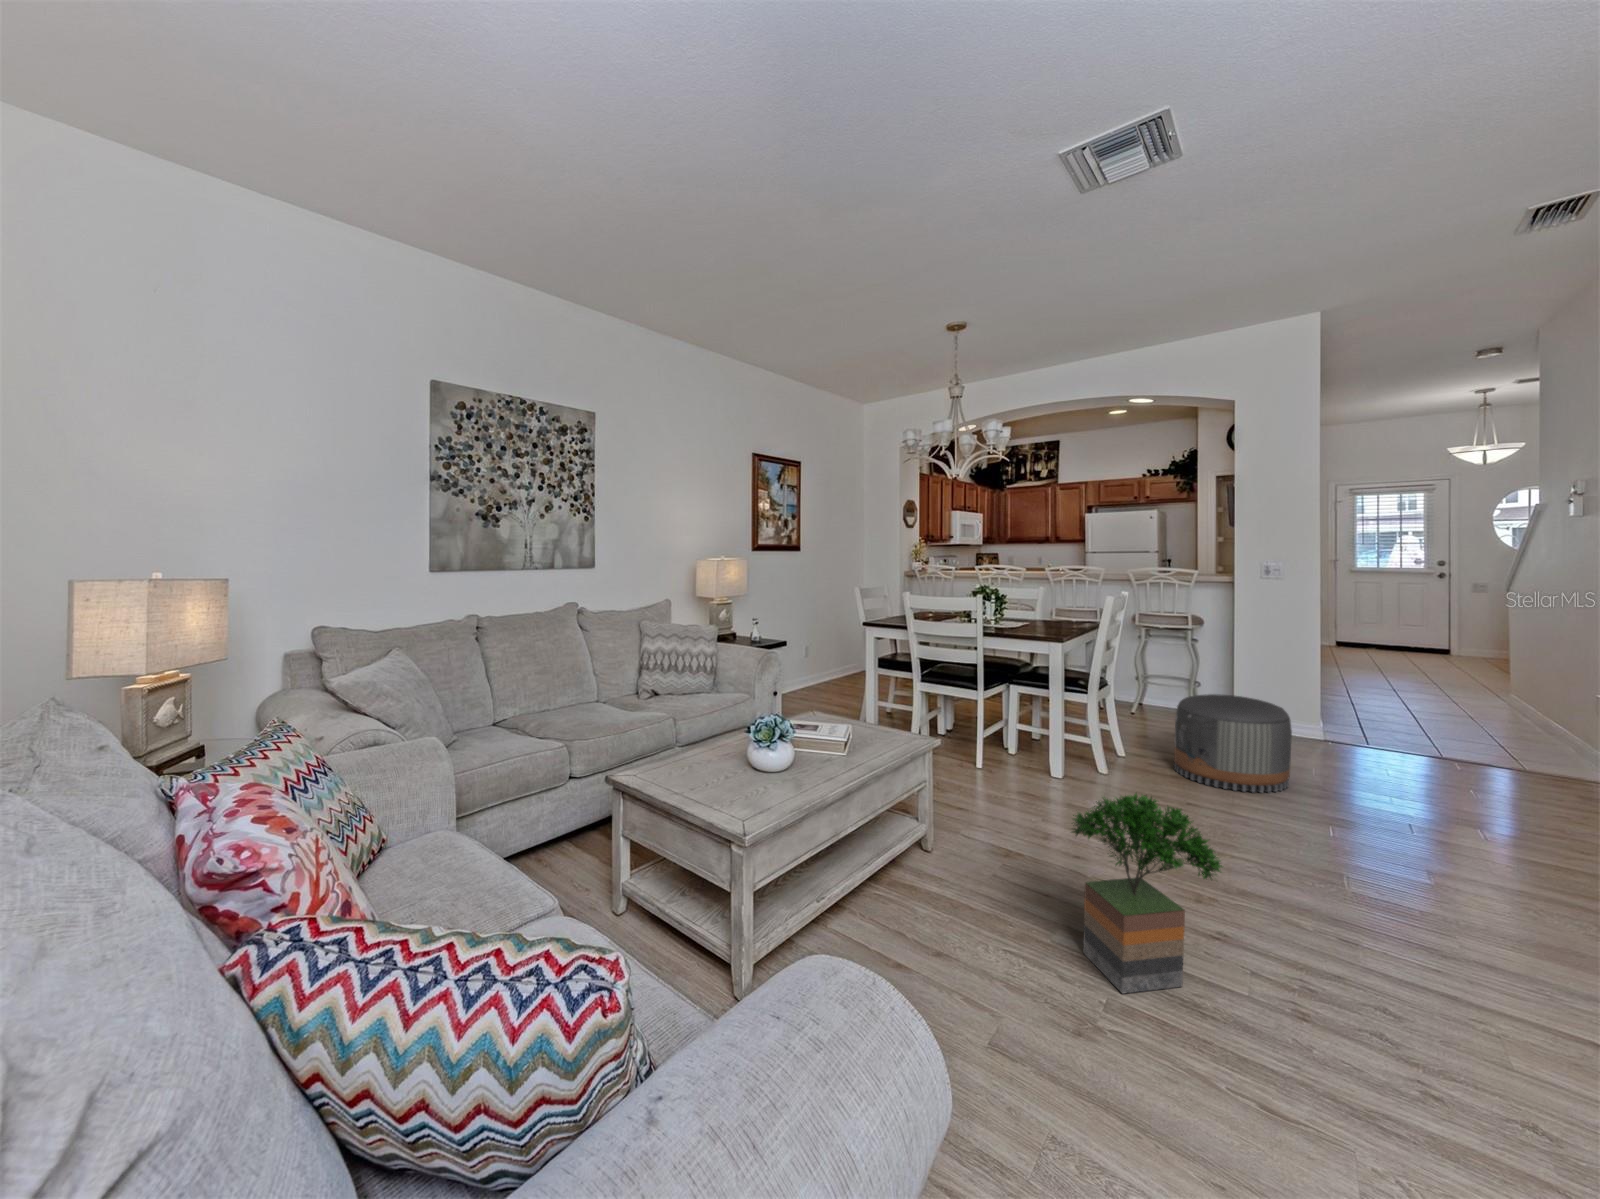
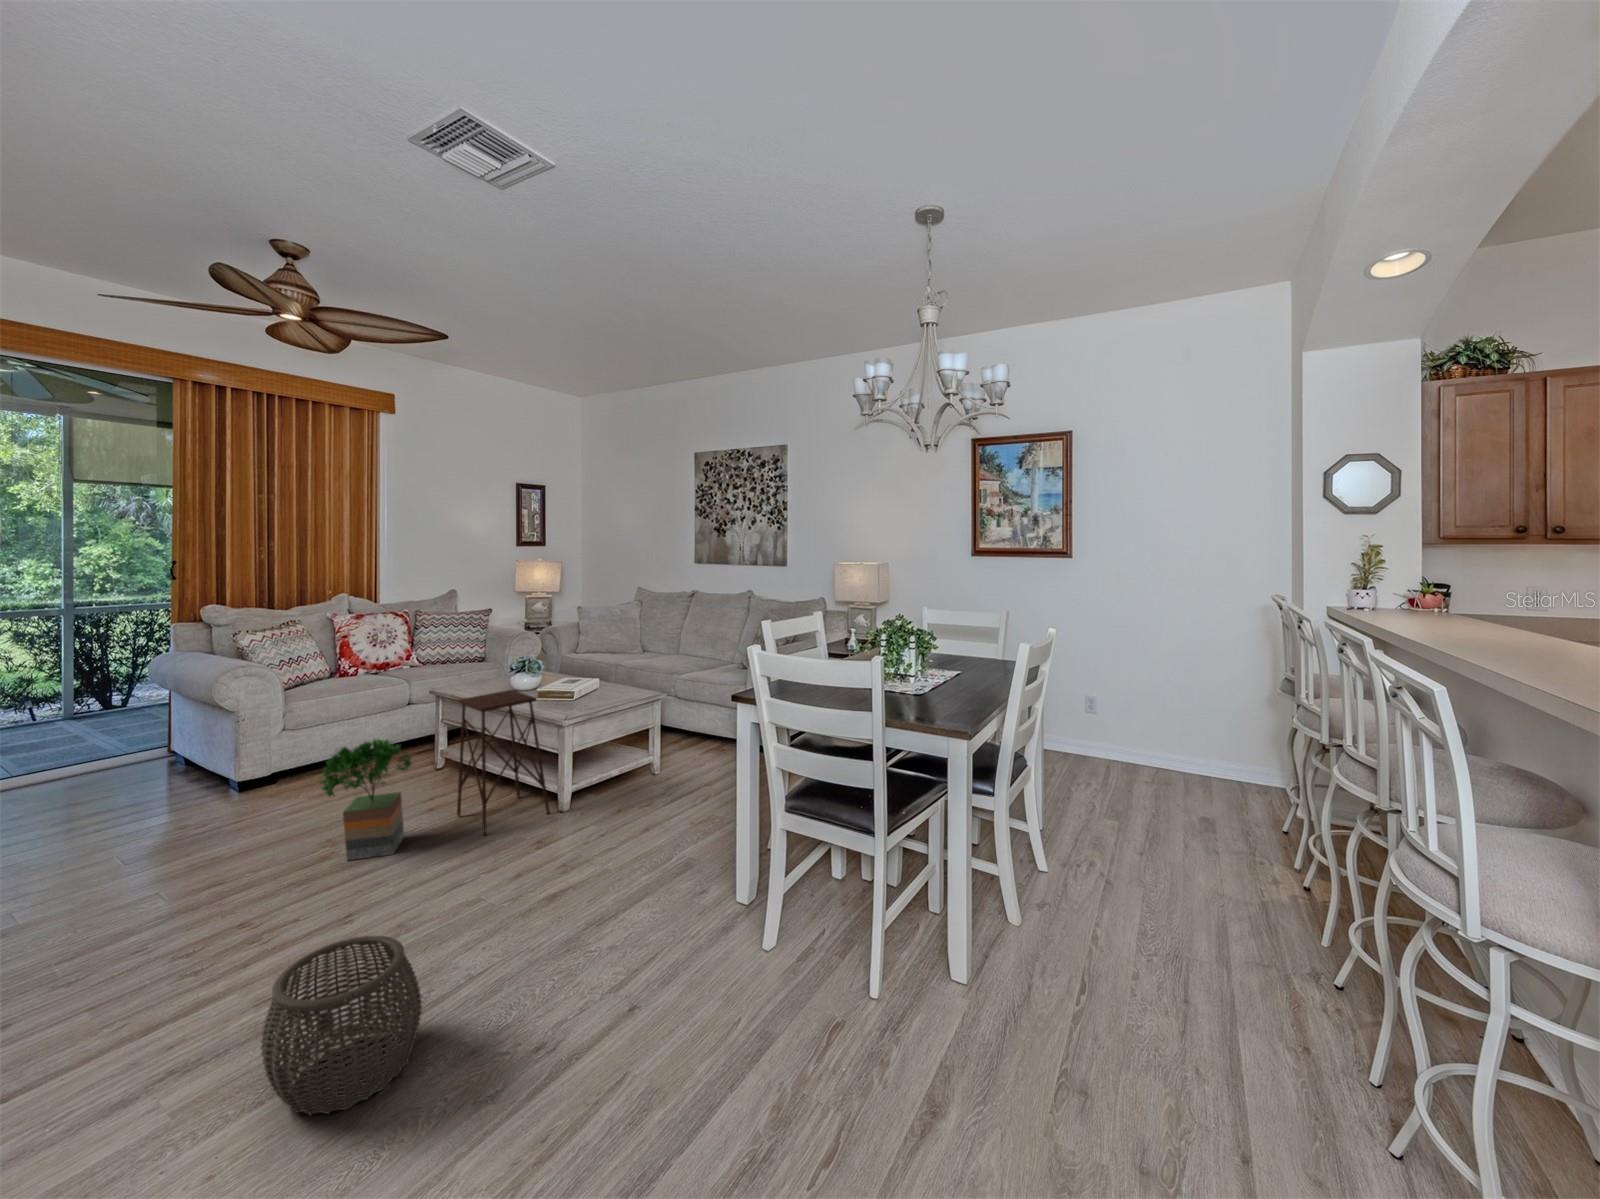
pouf: present [1174,694,1292,793] -> none [636,850,811,1073]
side table: none [923,708,1055,919] -> present [457,690,550,835]
woven basket: none [1369,778,1504,888] -> present [261,936,422,1115]

